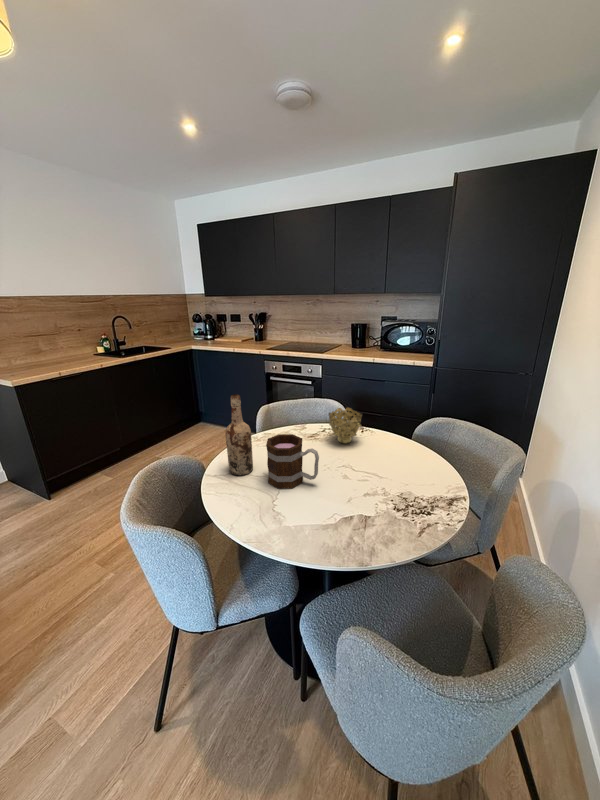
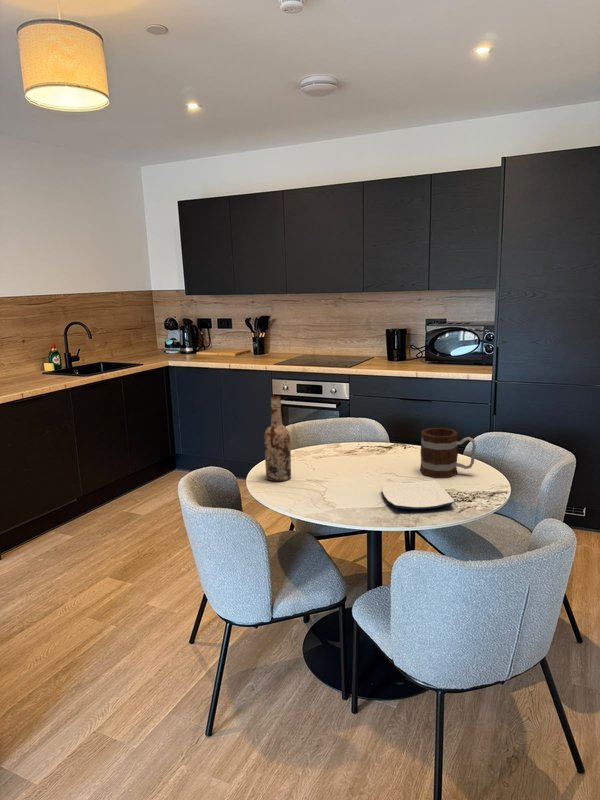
decorative bowl: present [329,408,362,444] -> none [368,418,405,456]
mug: present [266,434,319,488] -> present [420,428,476,478]
plate: none [336,484,412,529] -> present [381,481,454,509]

